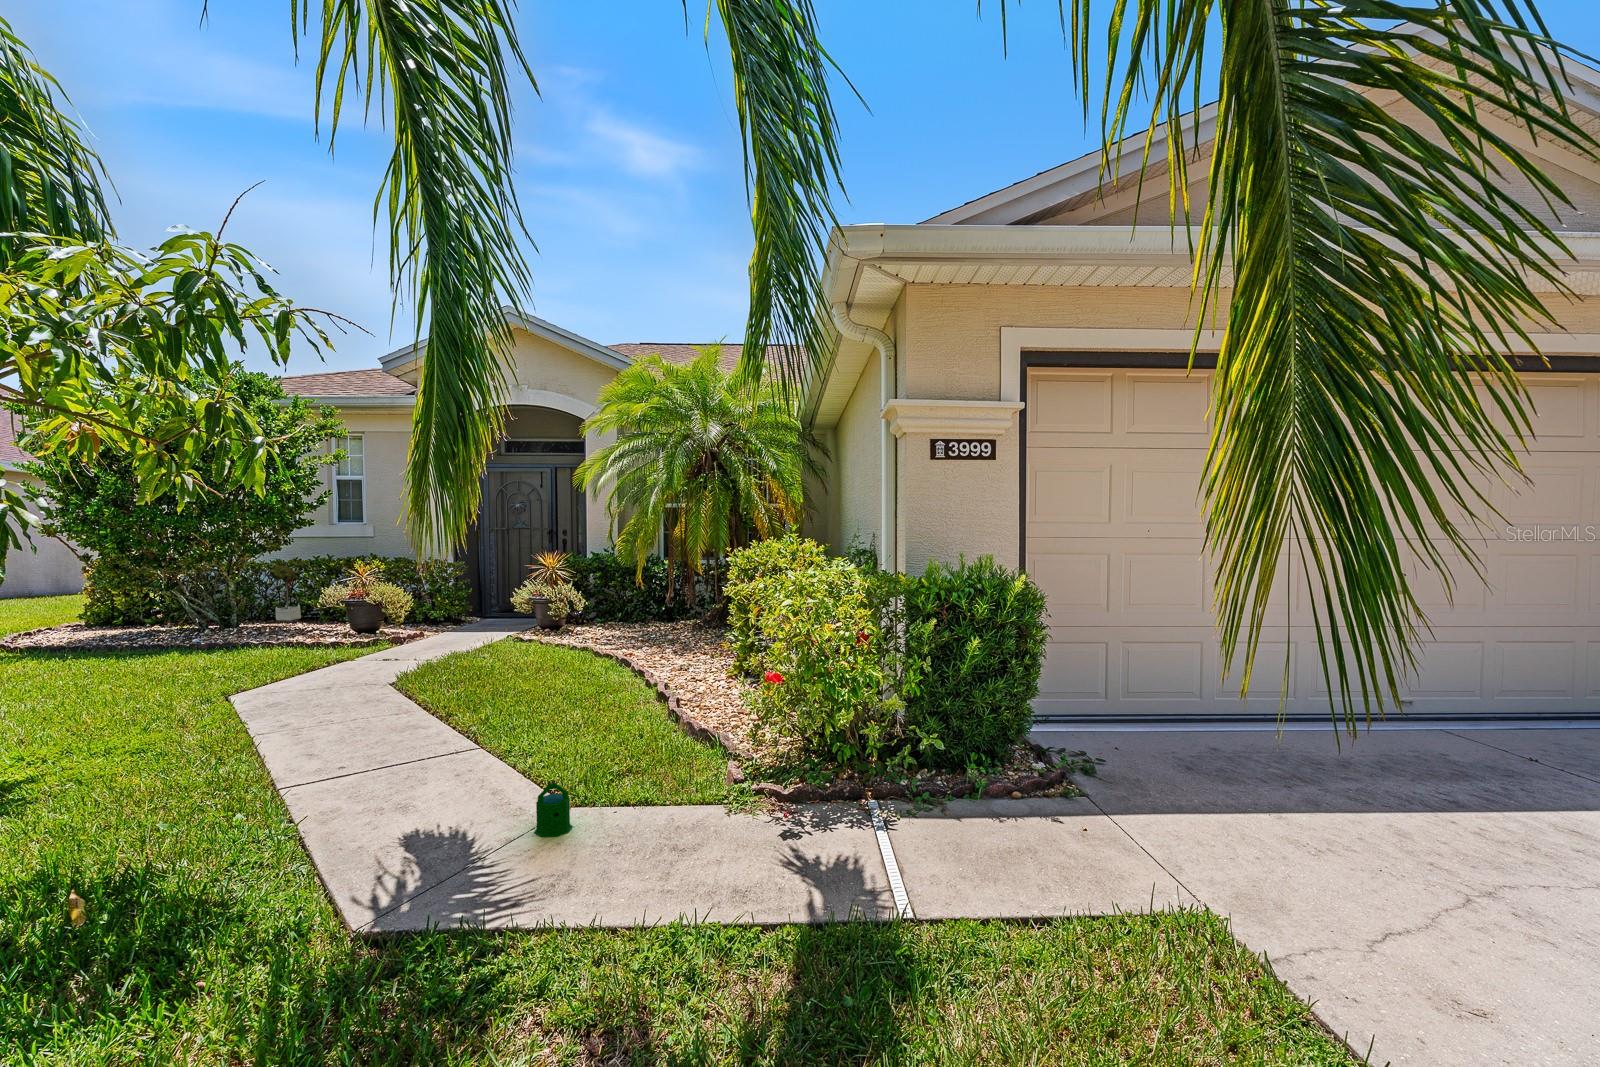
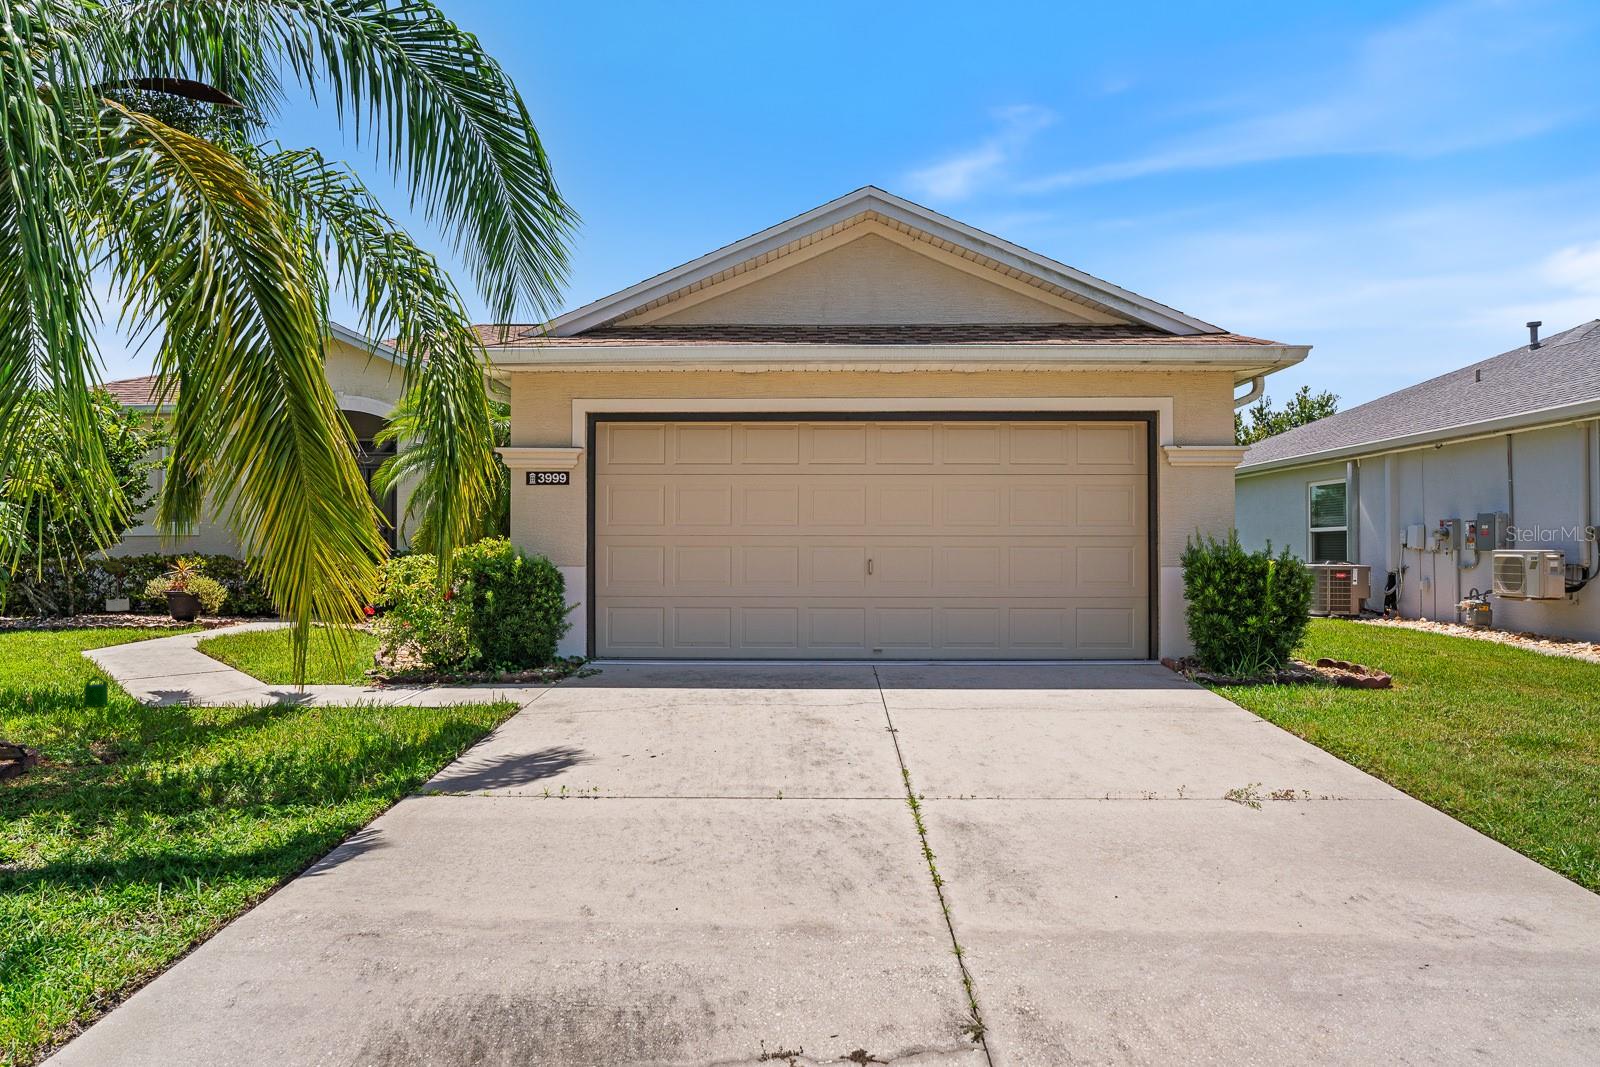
watering can: present [534,783,573,837] -> present [84,676,108,707]

